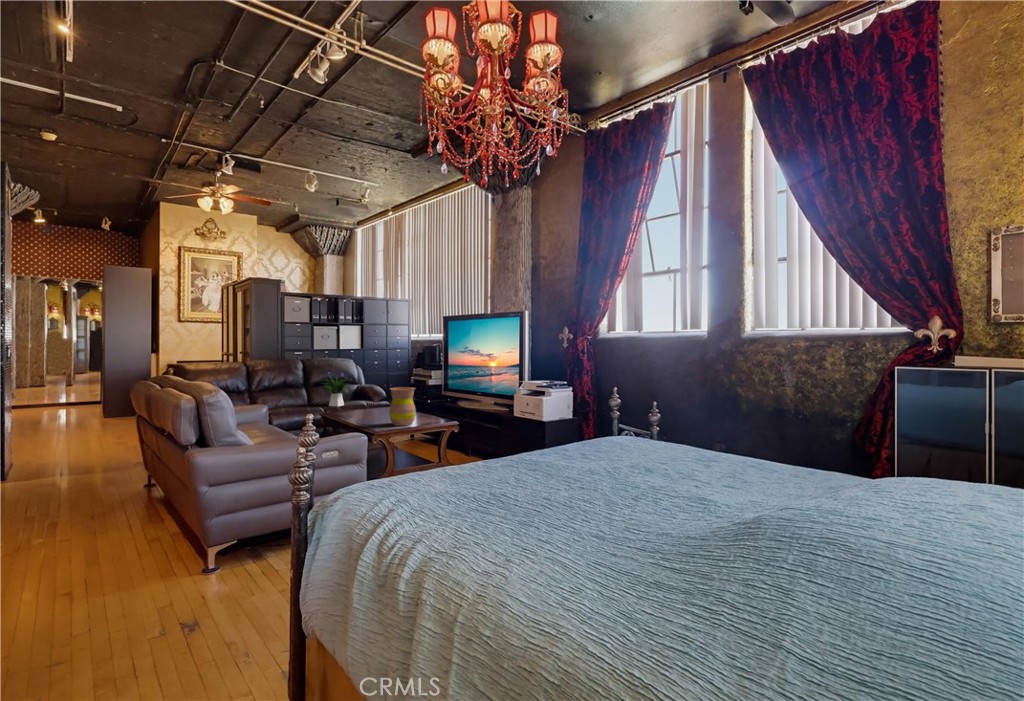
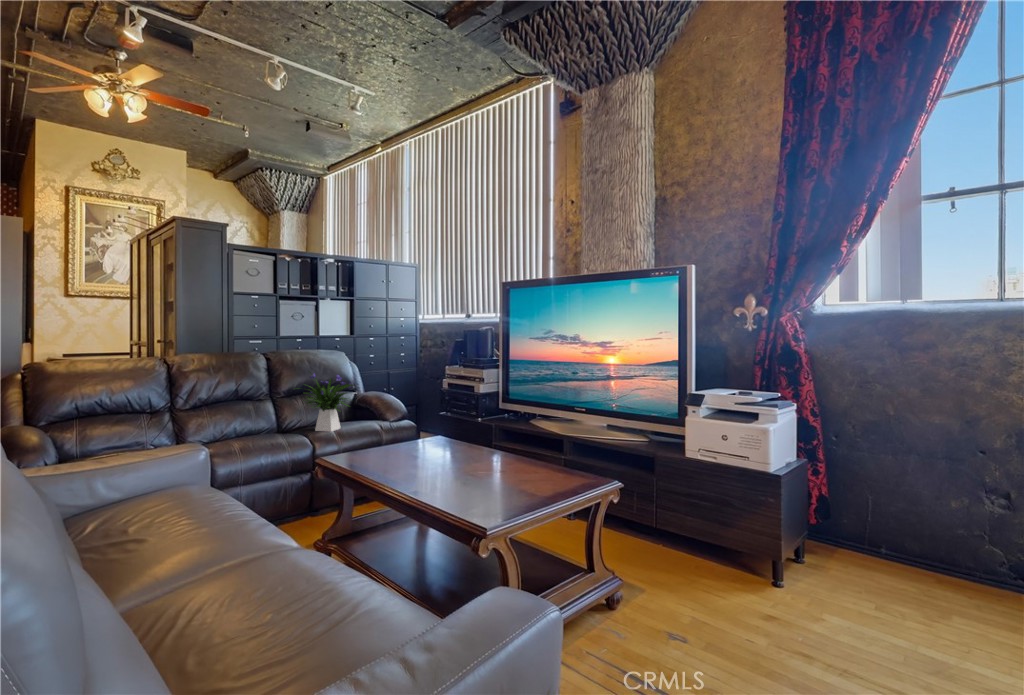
vase: present [389,387,416,426] -> none [473,410,526,493]

